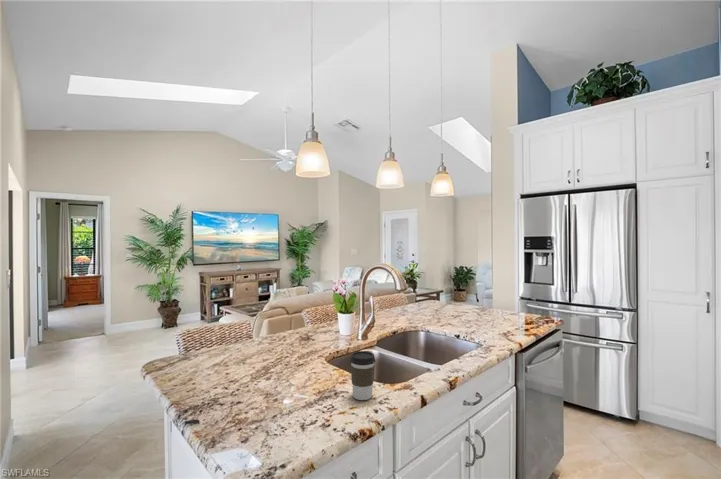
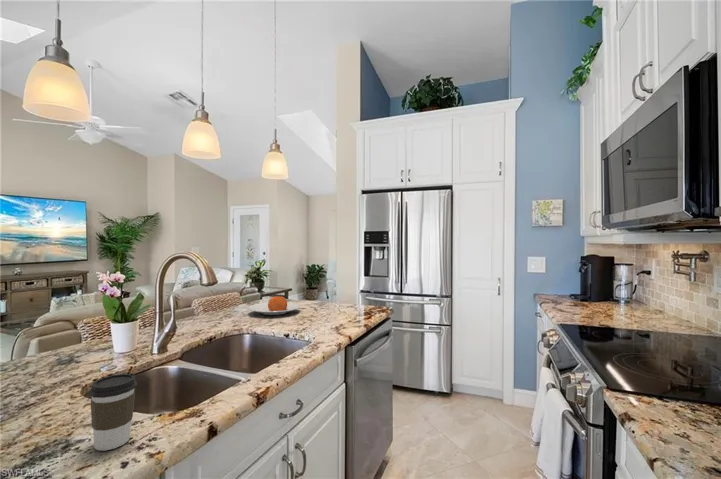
plate: none [418,300,464,316] -> present [248,296,300,315]

